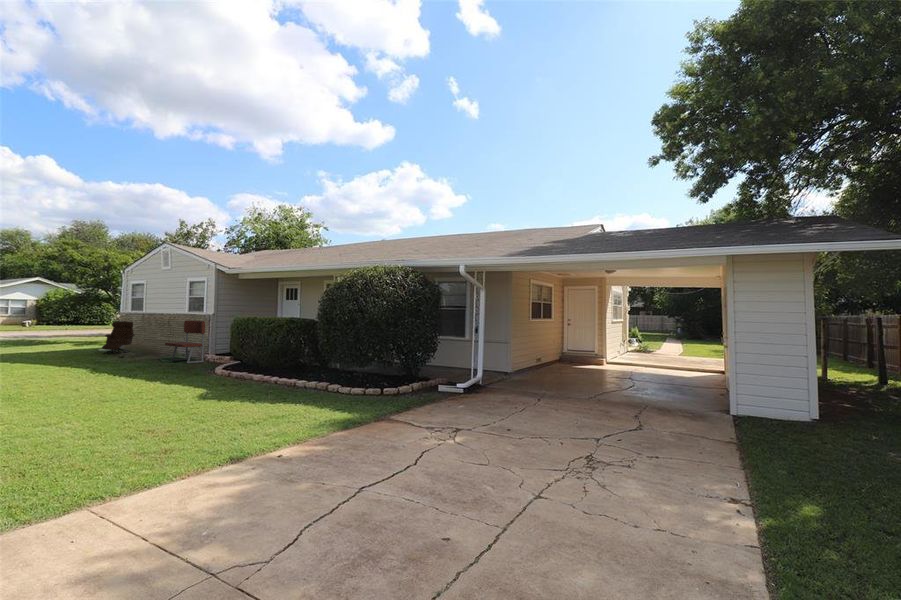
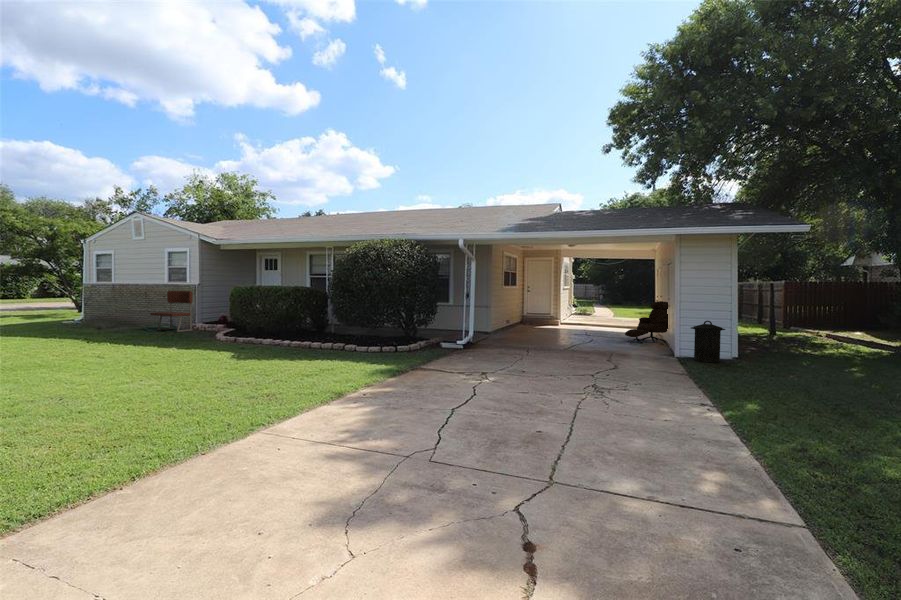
lounge chair: present [102,321,134,354] -> present [625,301,668,343]
trash can: none [748,369,798,426] -> present [691,321,725,362]

